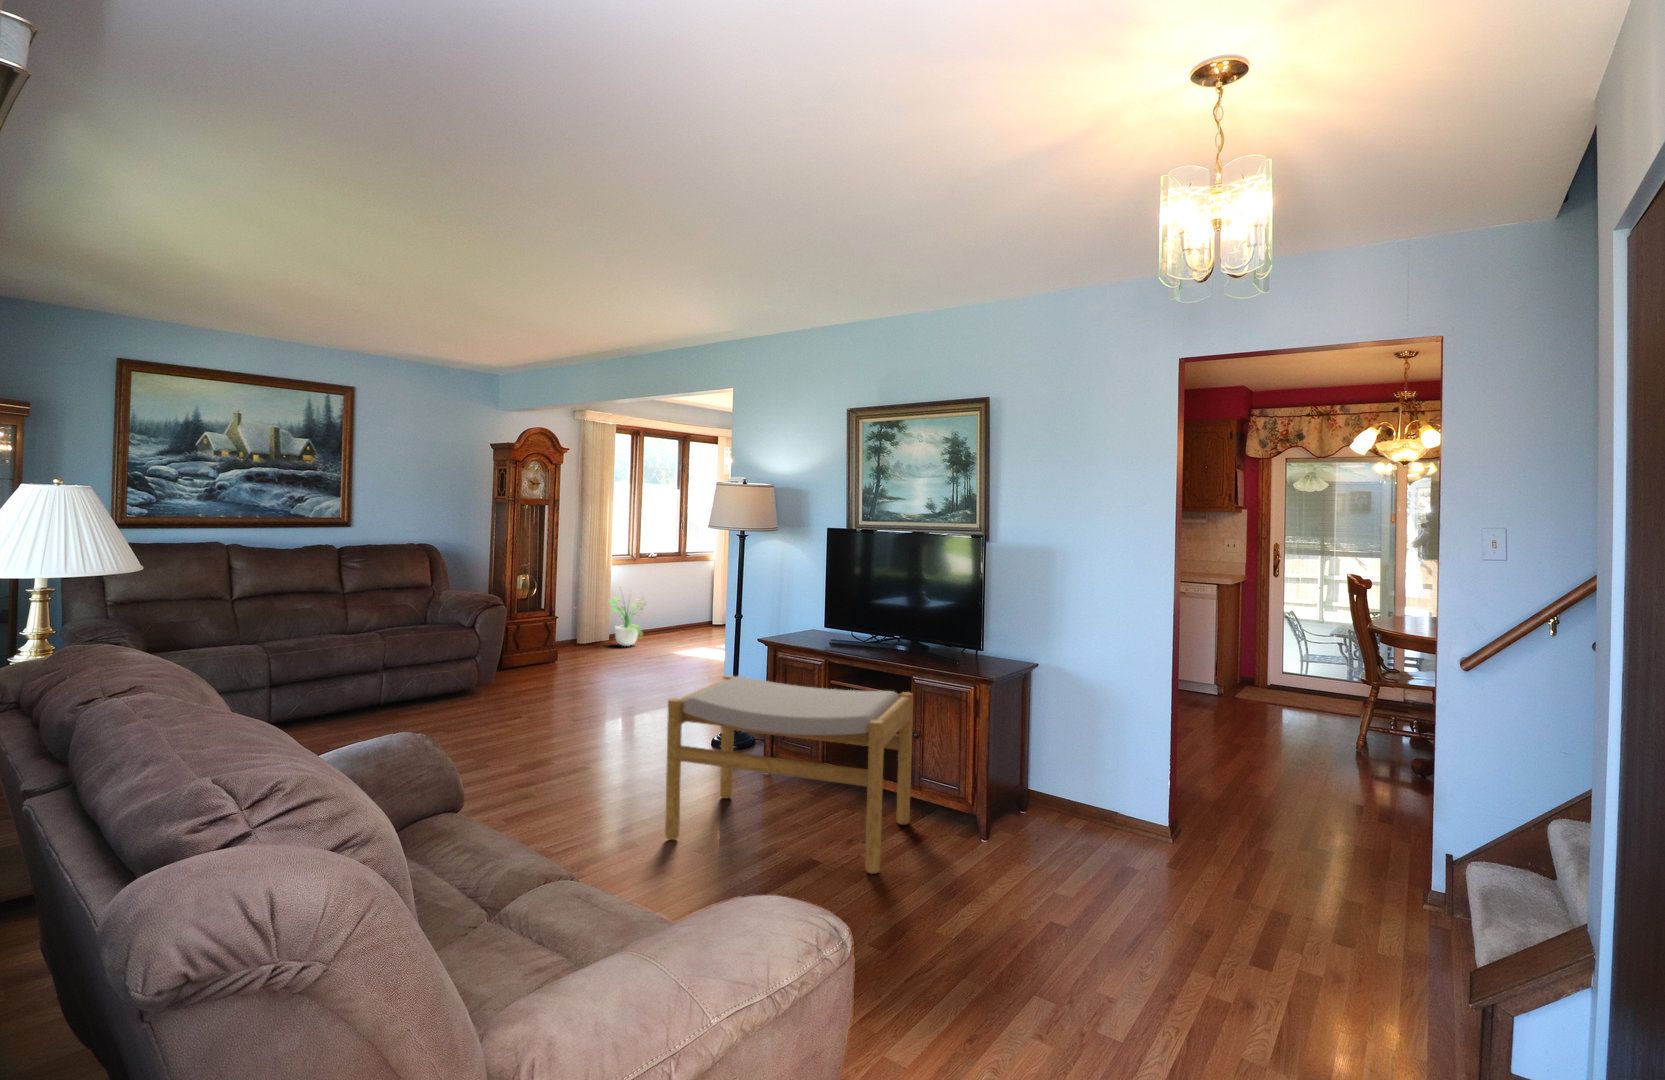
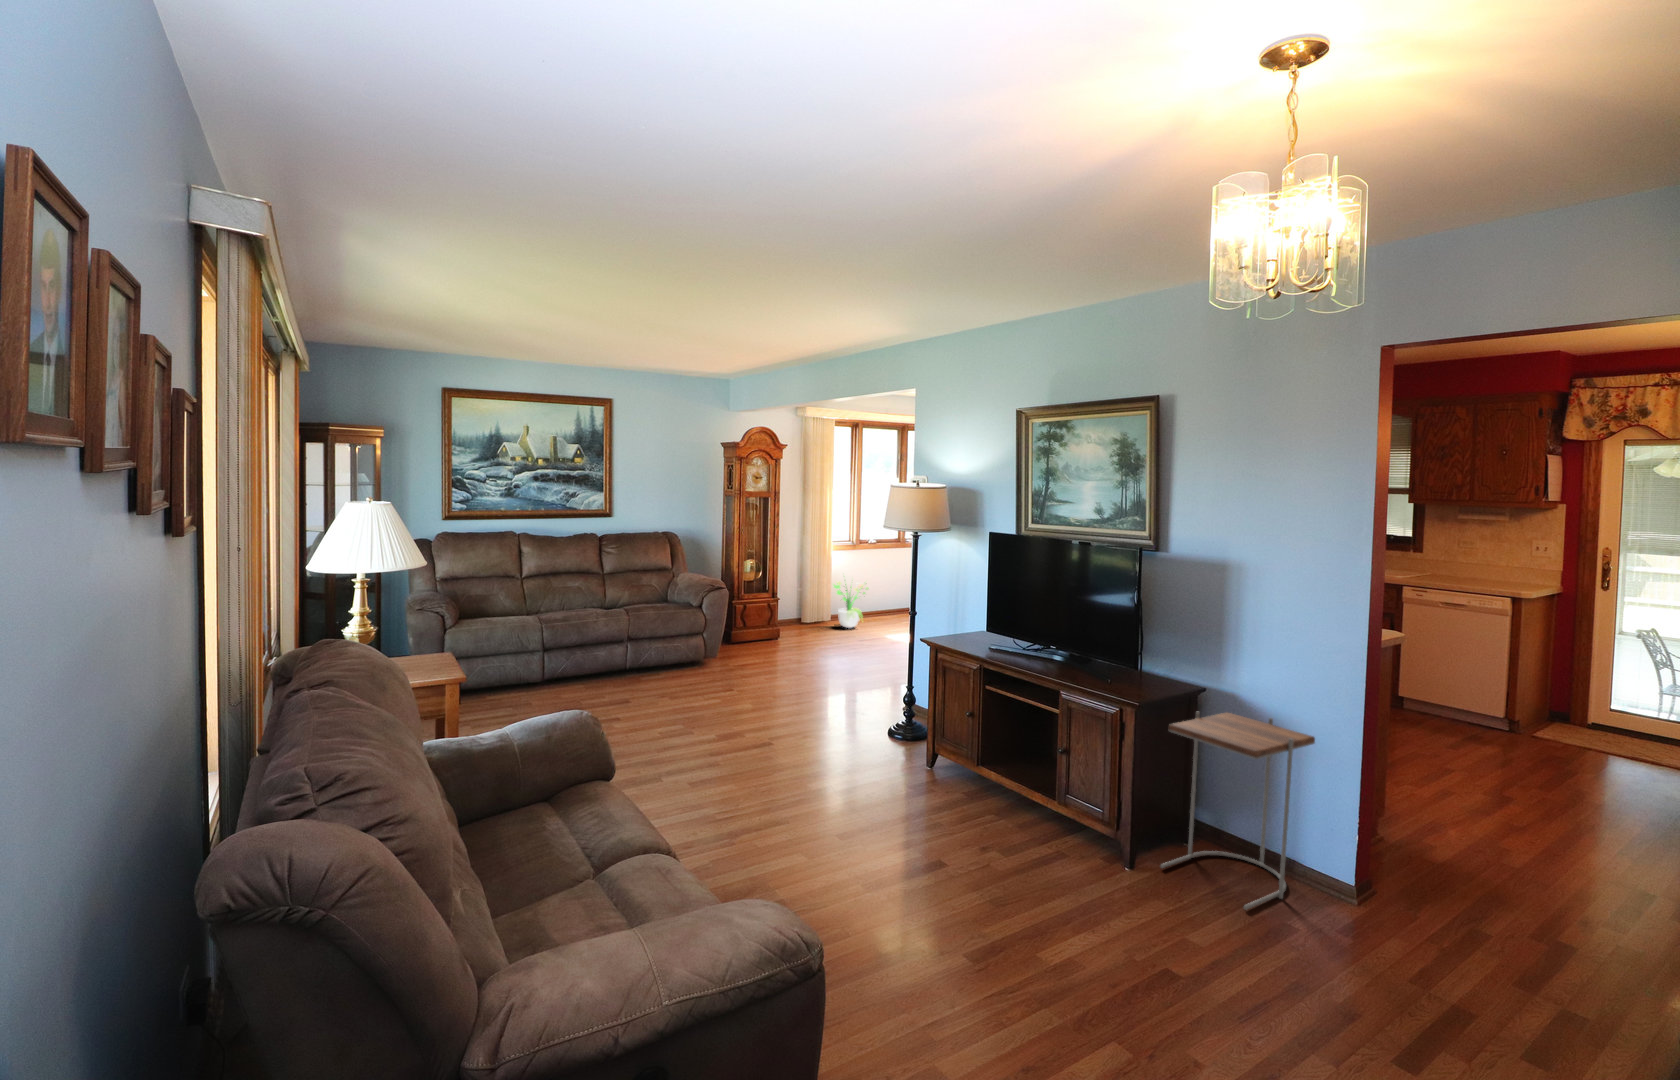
footstool: present [665,675,913,874] -> none [807,675,1054,890]
side table: none [1014,685,1137,858] -> present [1161,712,1315,910]

